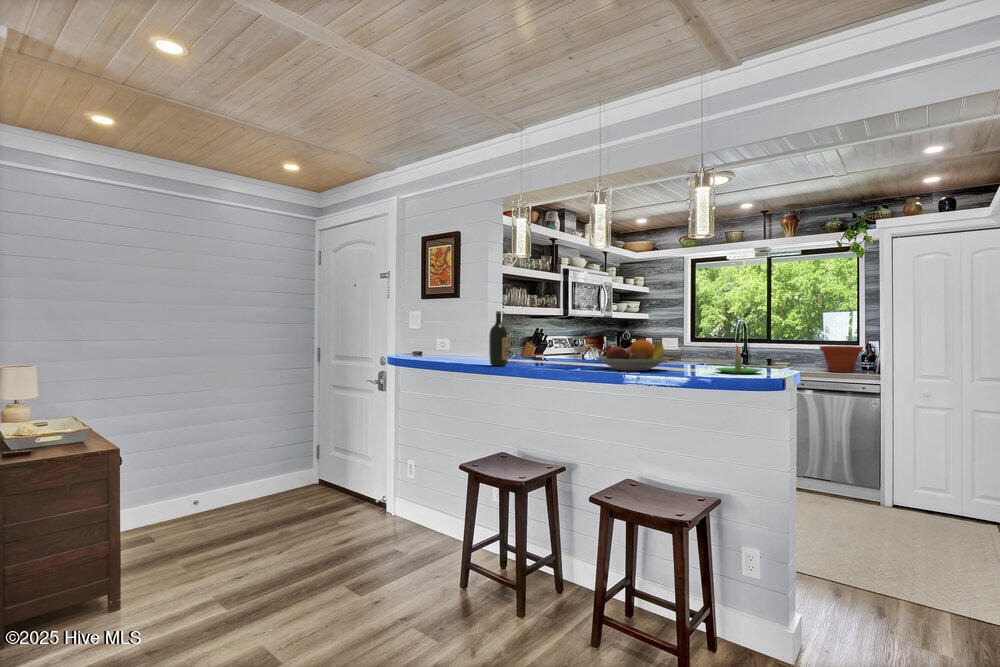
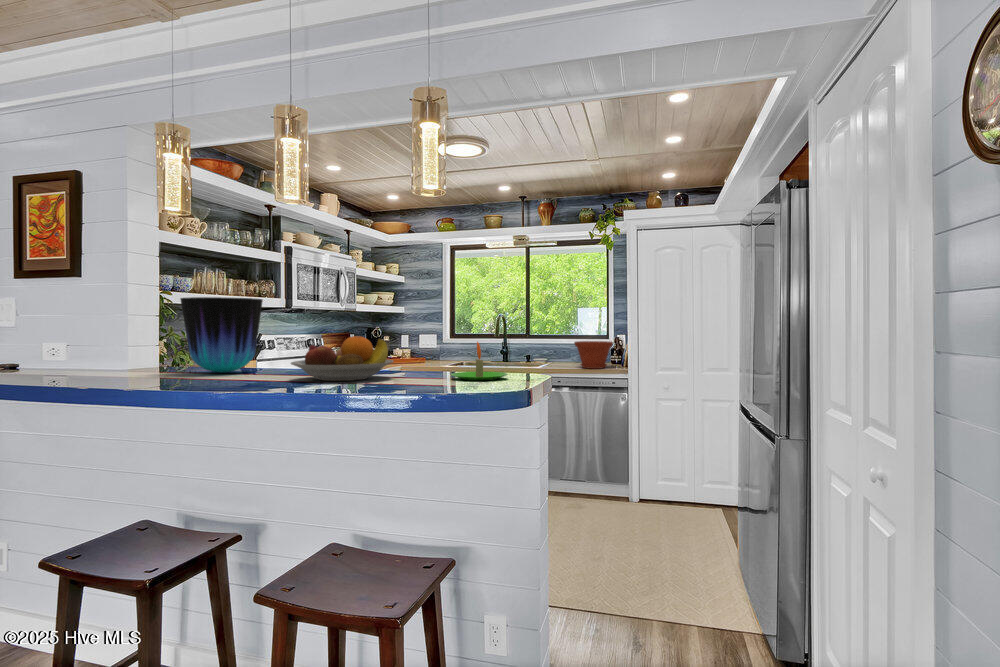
wine bottle: present [489,311,508,366] -> none [124,295,158,380]
vase: none [516,312,567,364] -> present [180,297,263,373]

